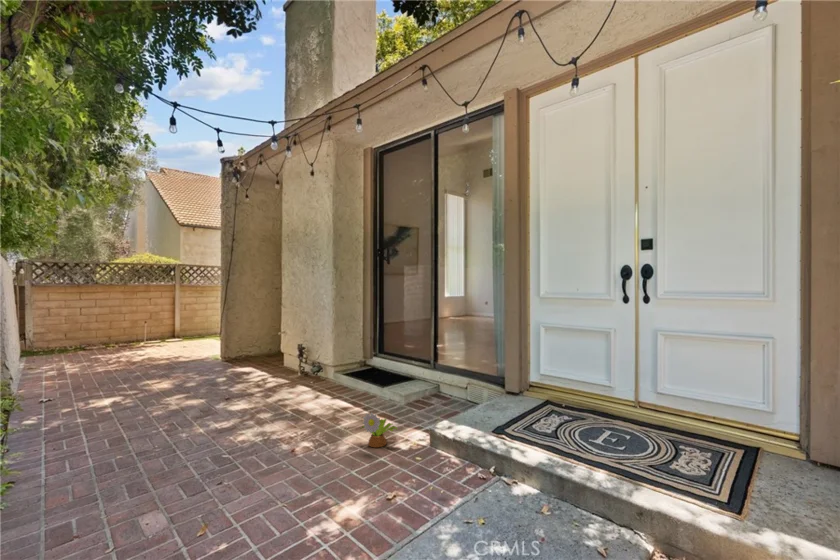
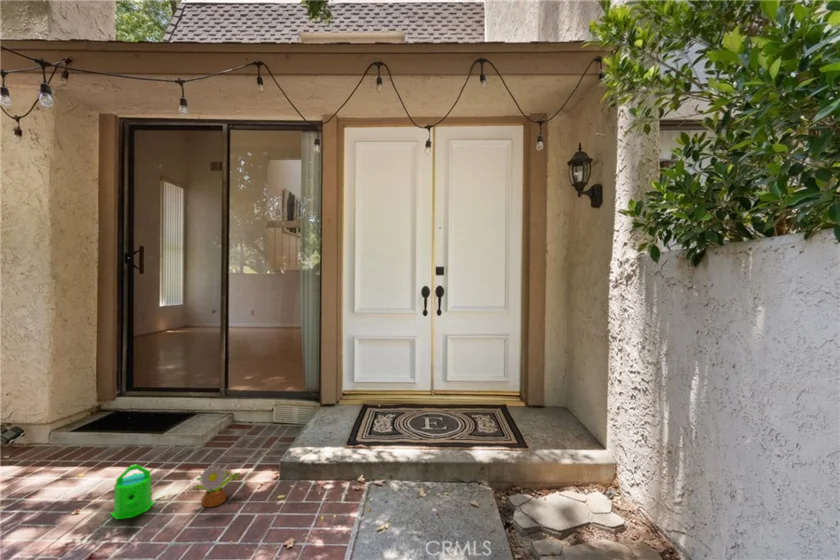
watering can: none [321,398,347,436] -> present [111,465,154,519]

